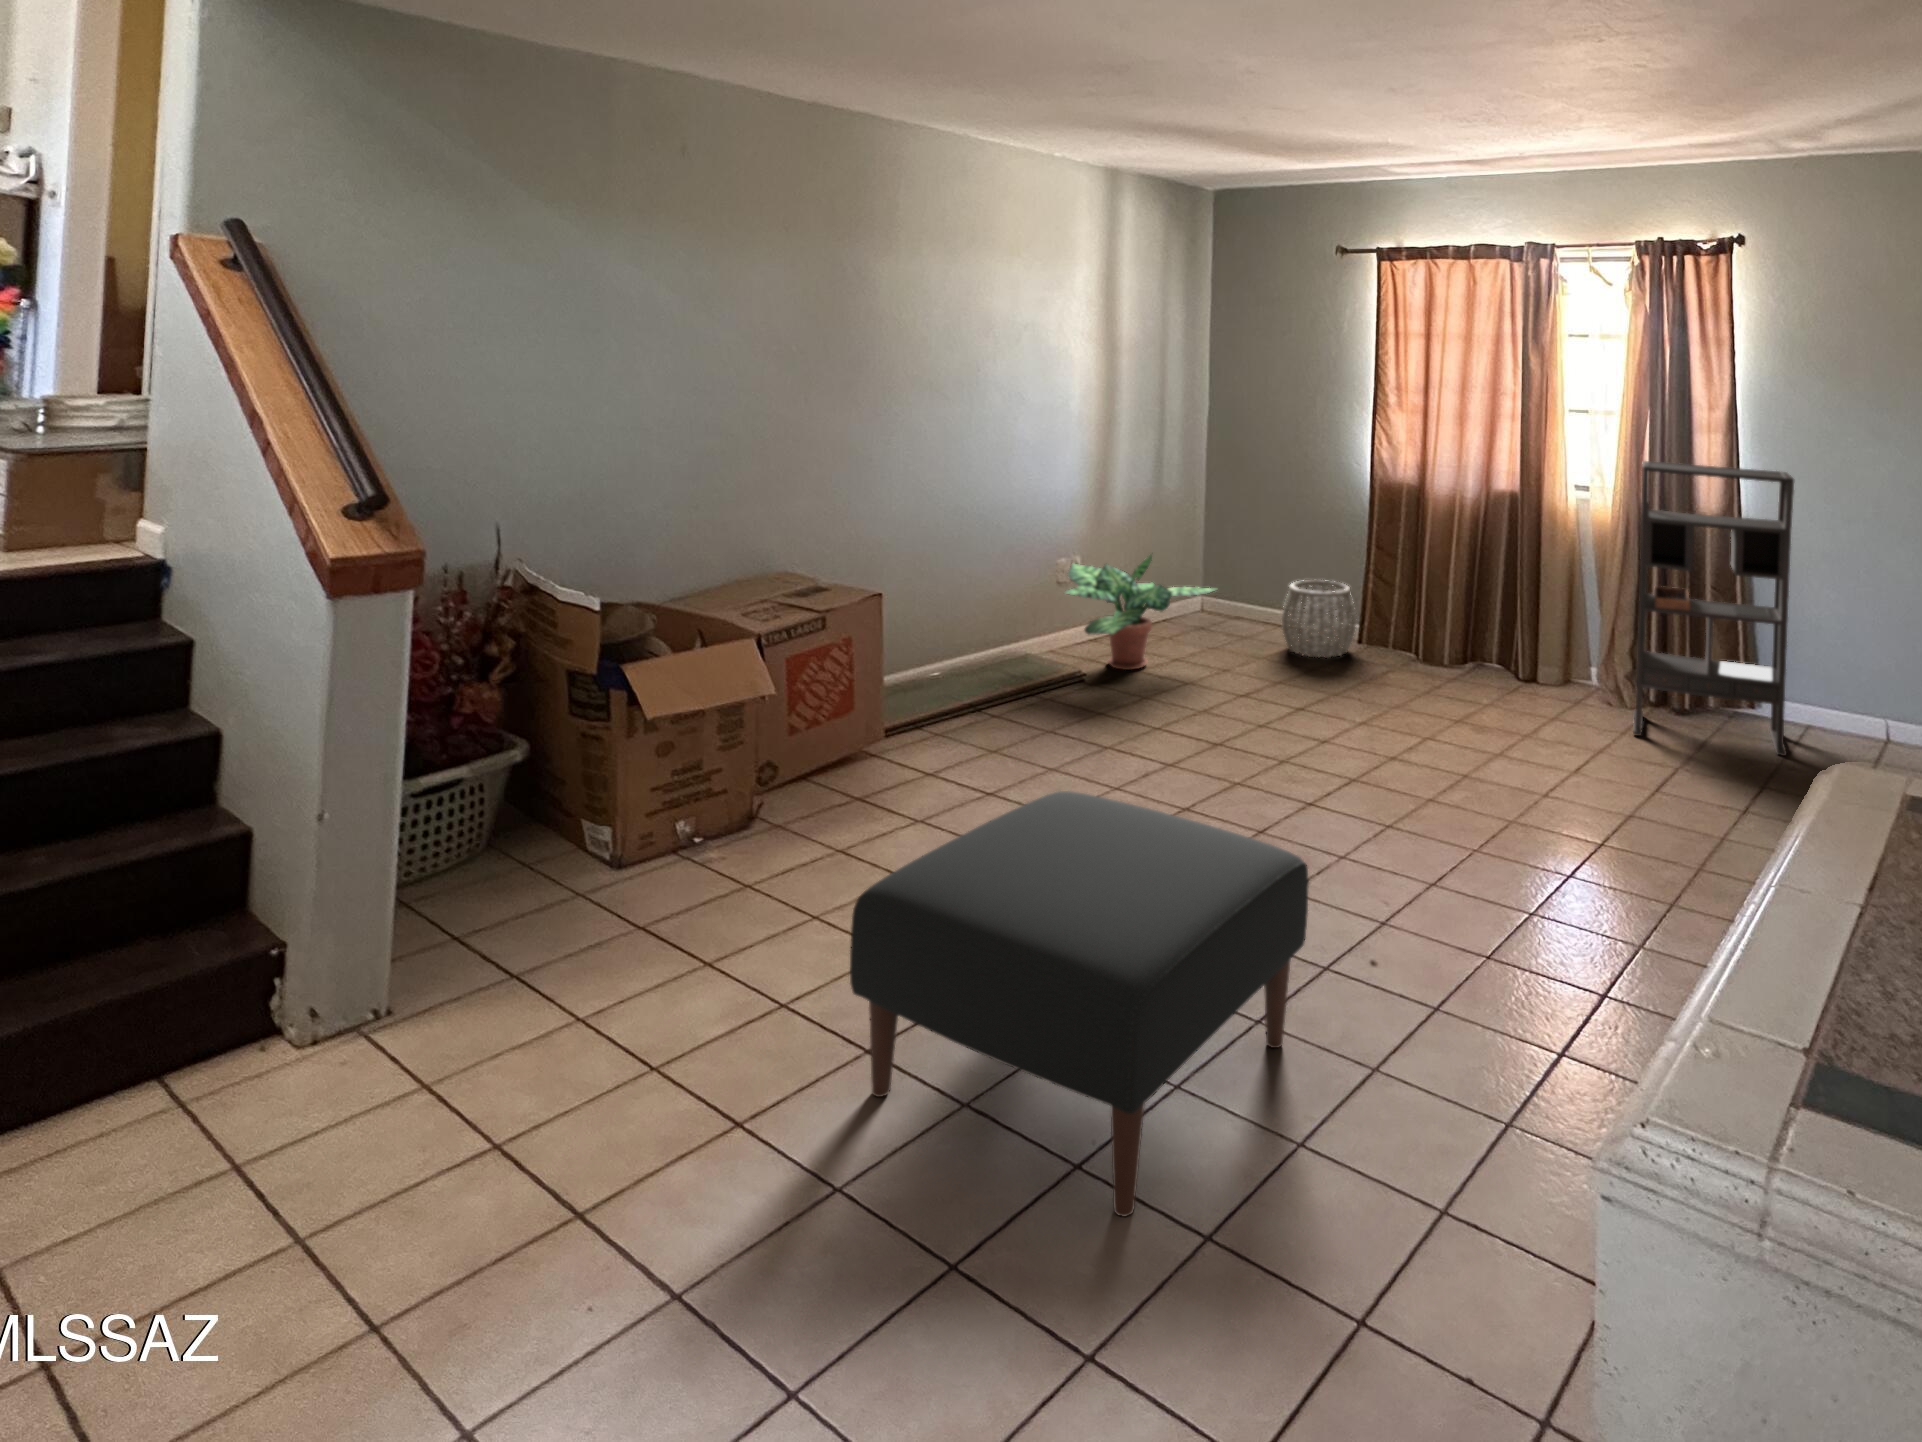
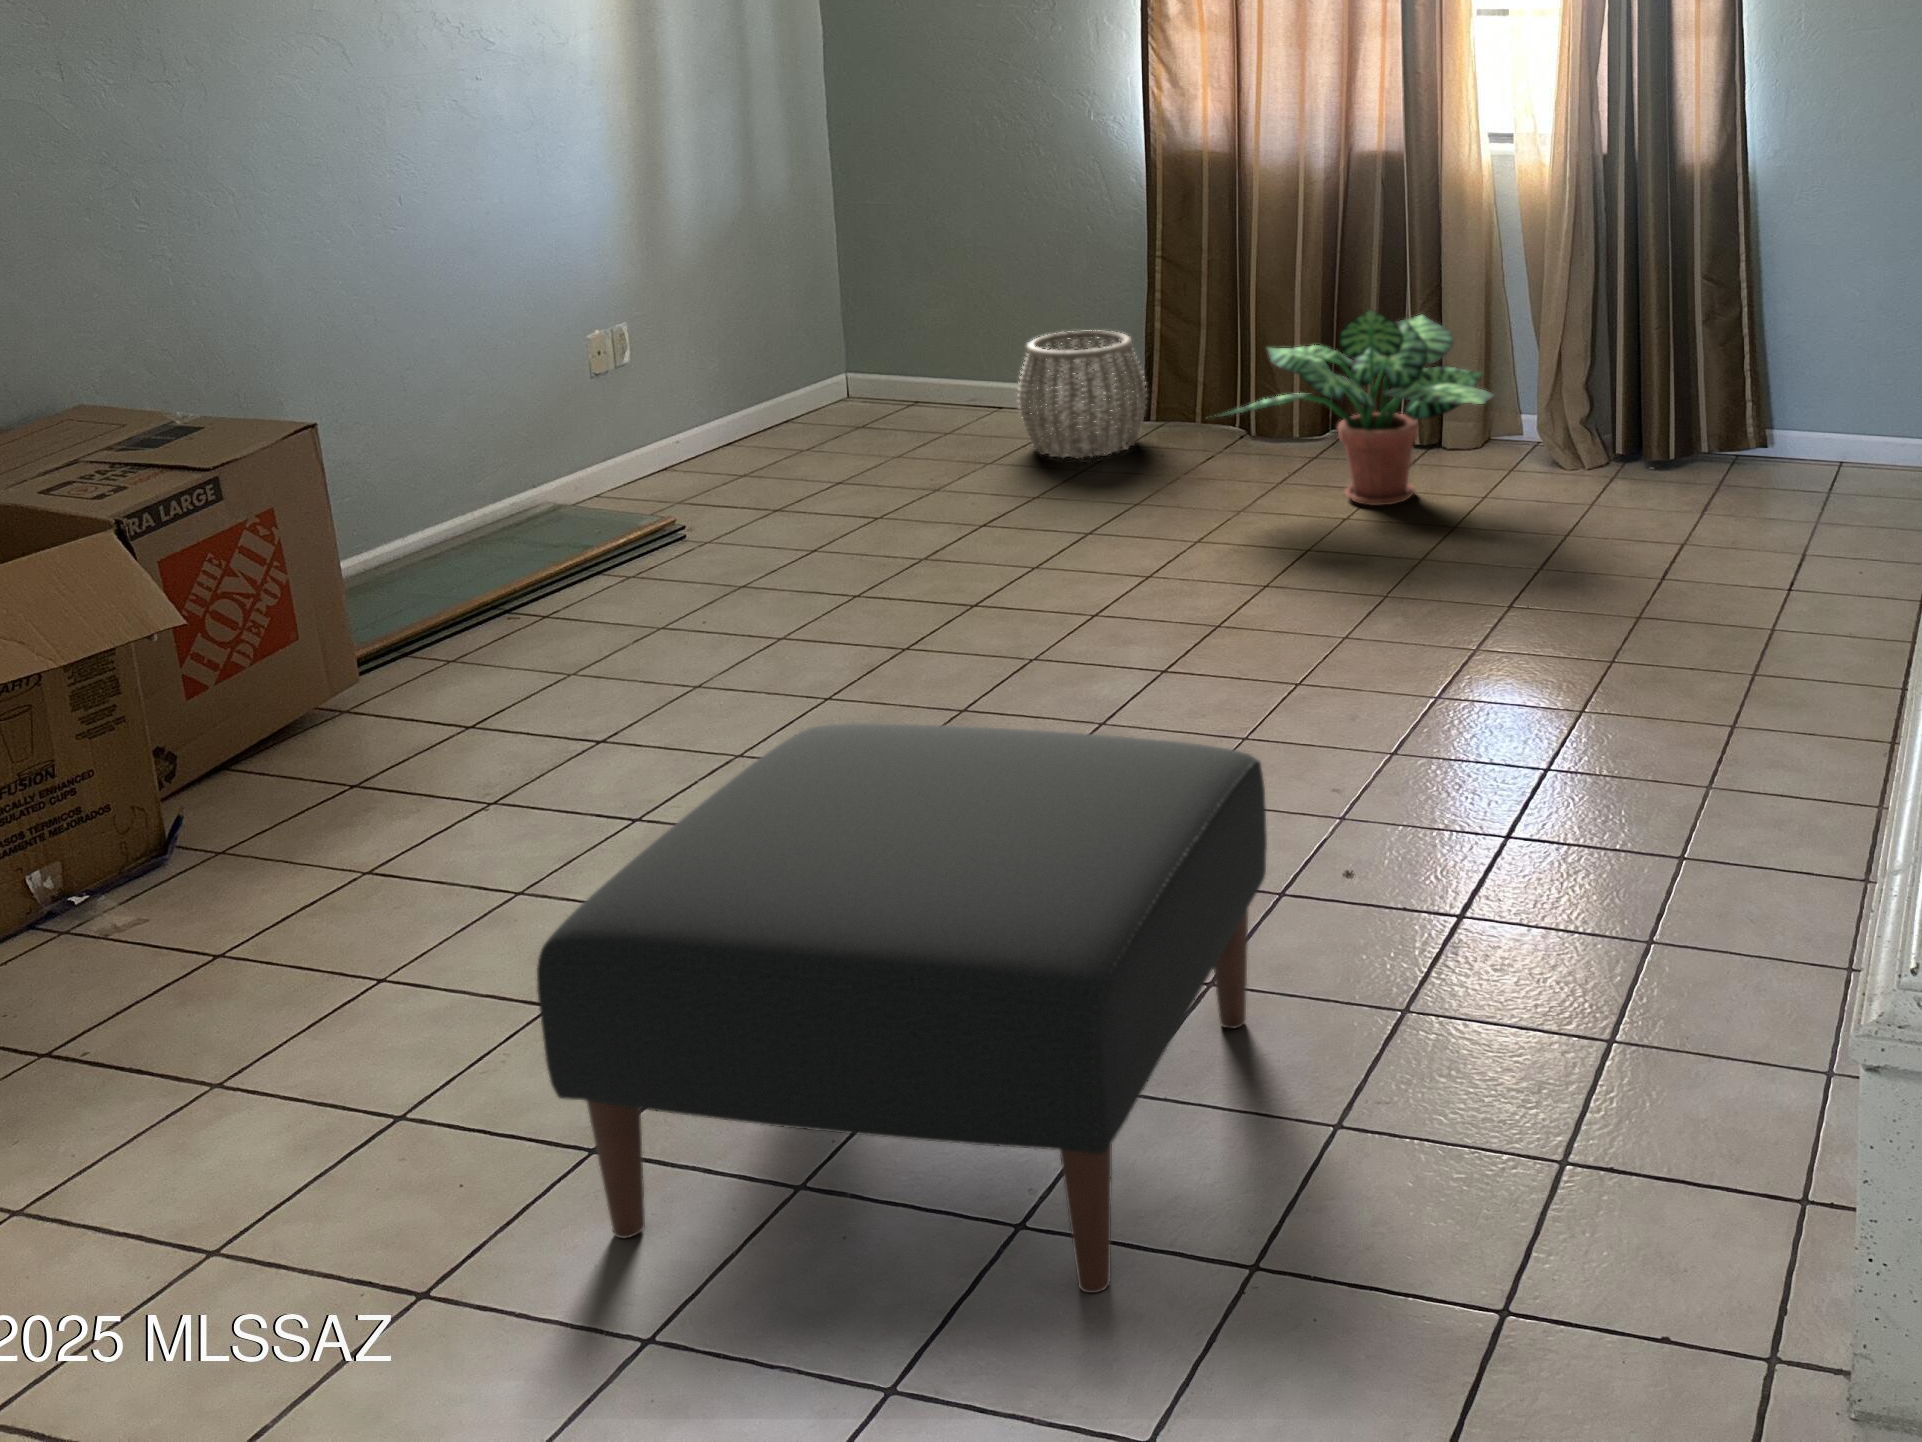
bookshelf: present [1633,461,1794,756] -> none [1603,83,1835,504]
potted plant: present [1065,555,1214,670] -> present [1215,309,1493,506]

